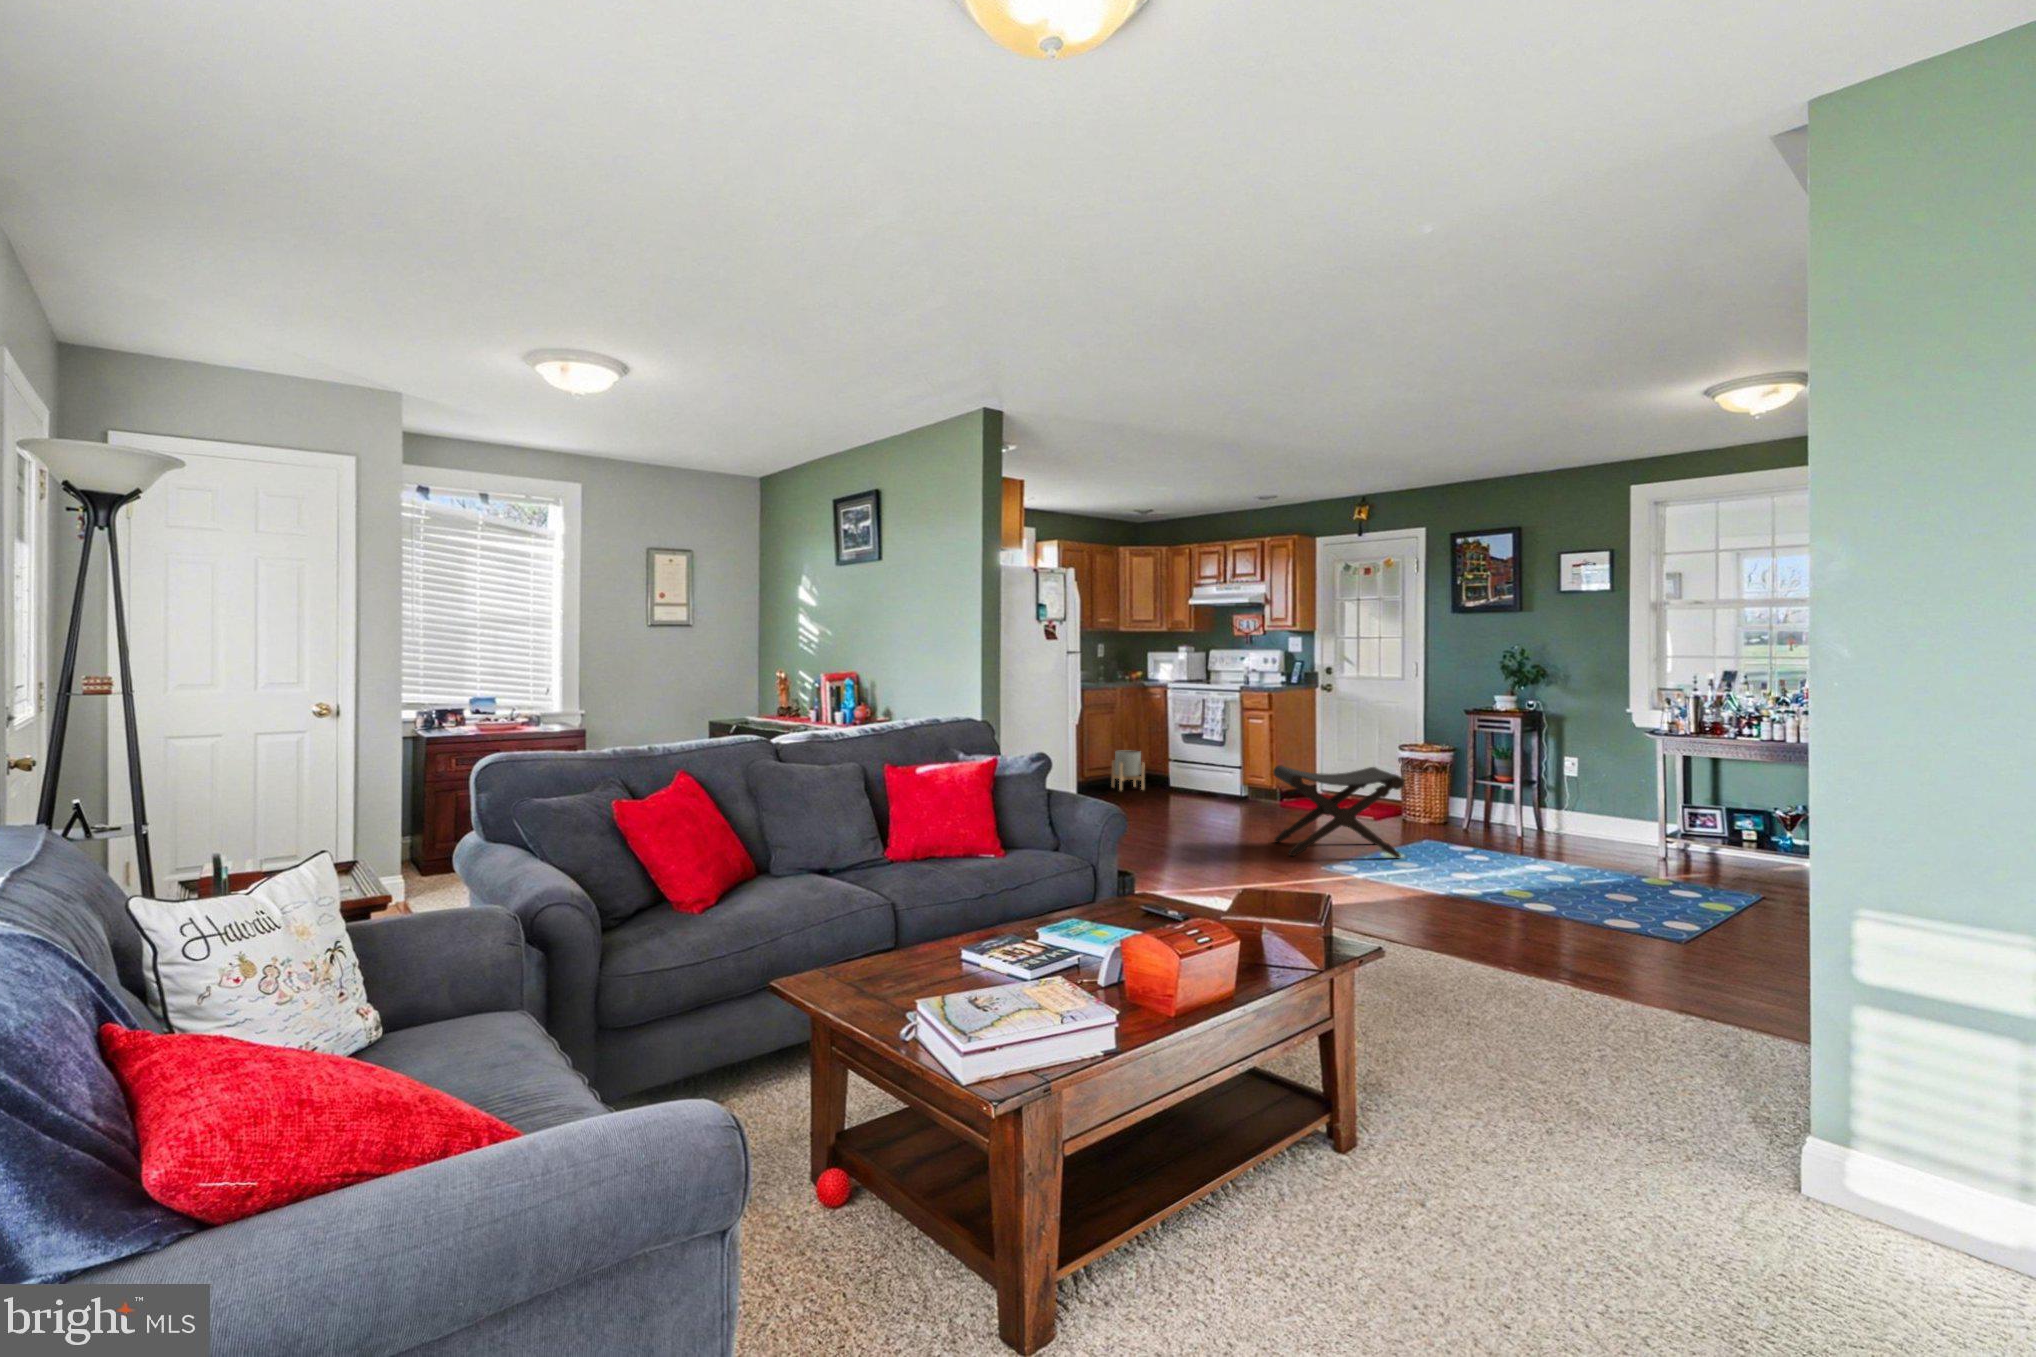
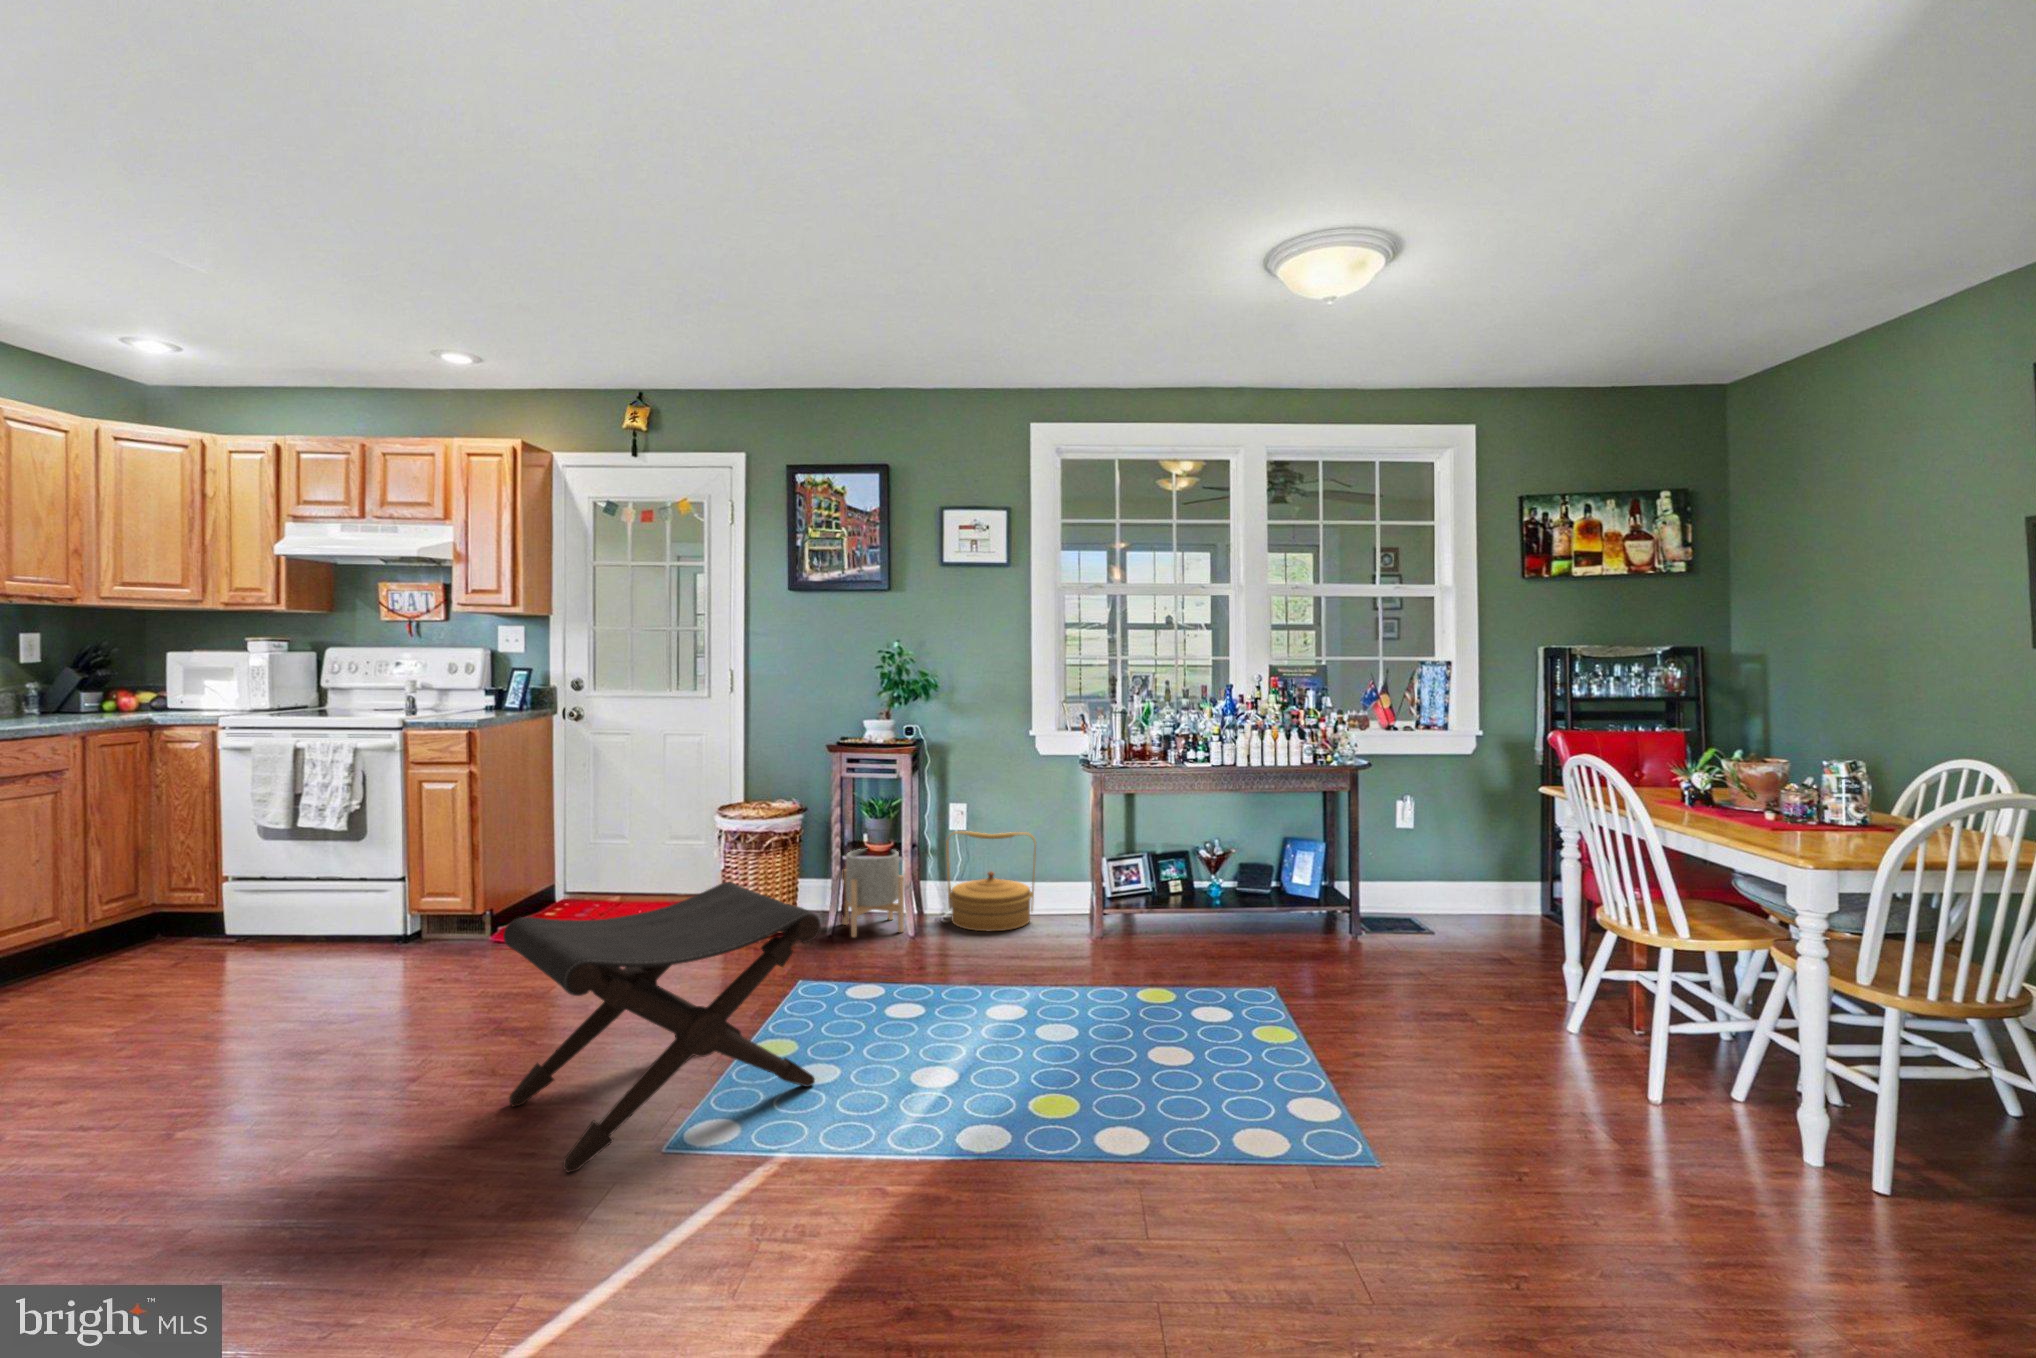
planter: present [1112,750,1144,790] -> present [842,849,904,937]
woven basket: none [1547,773,1615,841] -> present [946,831,1036,931]

